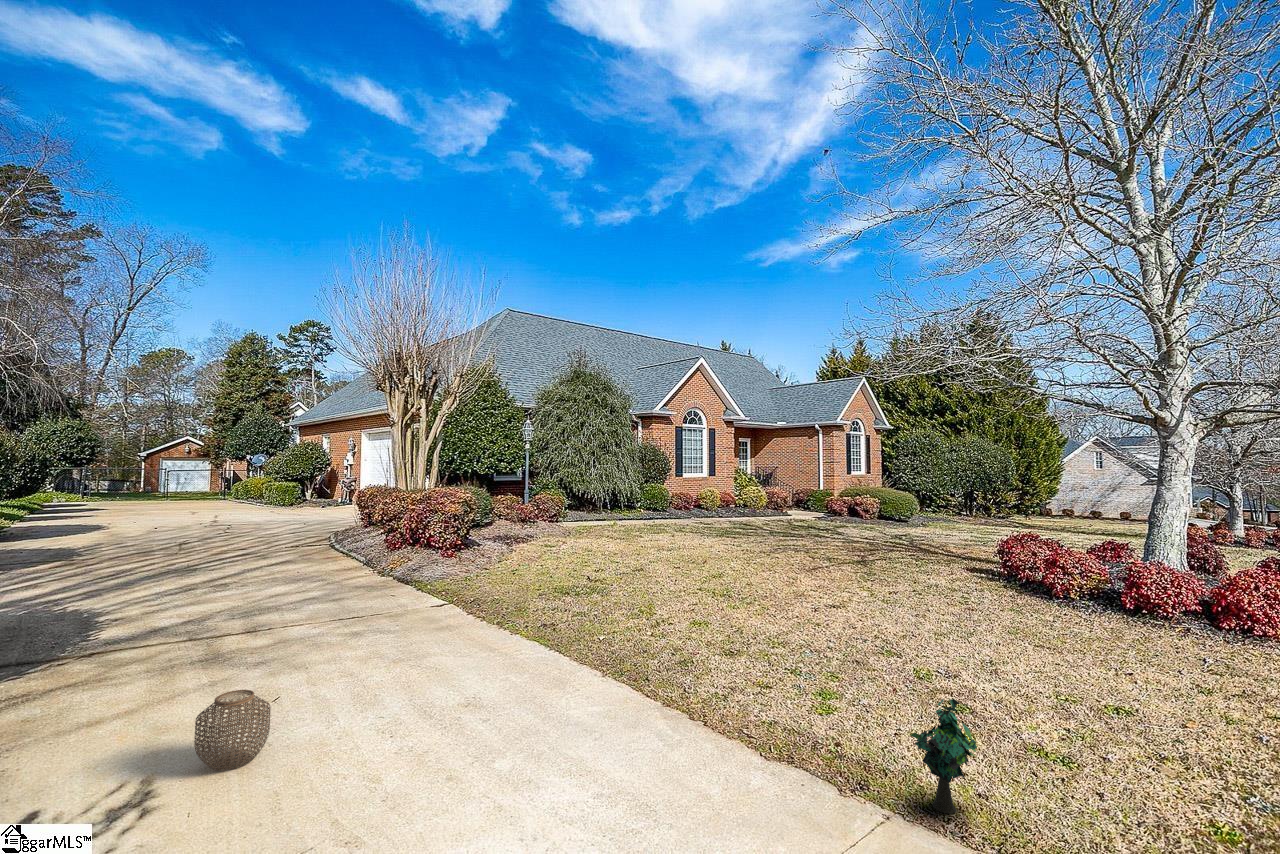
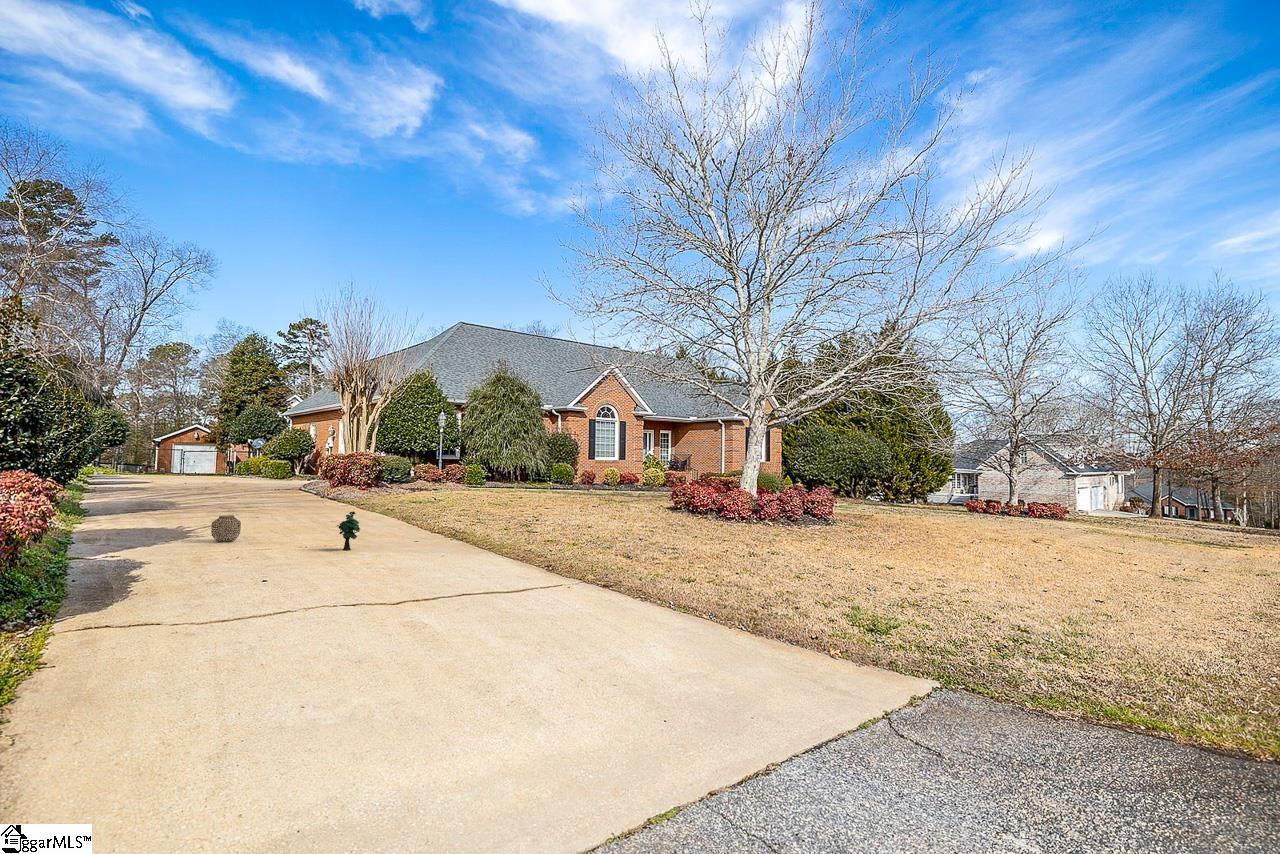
decorative plant: present [911,699,977,814] -> present [337,511,360,550]

